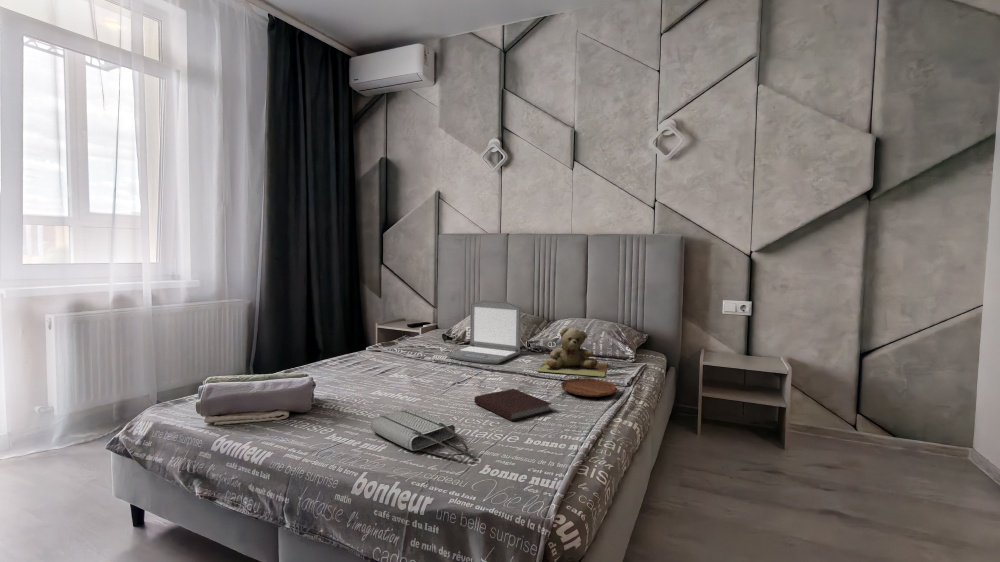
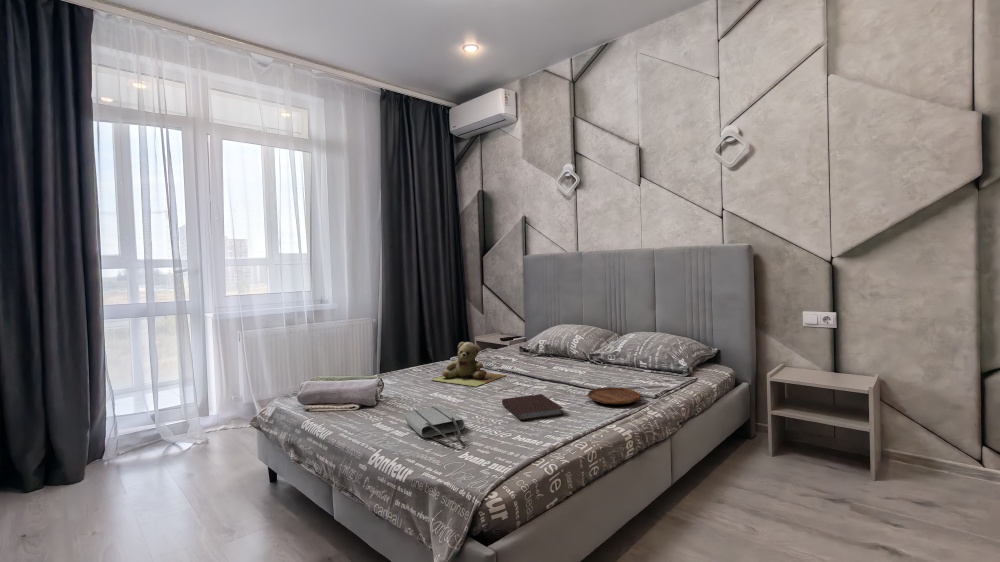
laptop: present [447,300,521,364] -> none [513,315,582,373]
teddy bear: present [537,328,608,377] -> present [432,342,505,386]

